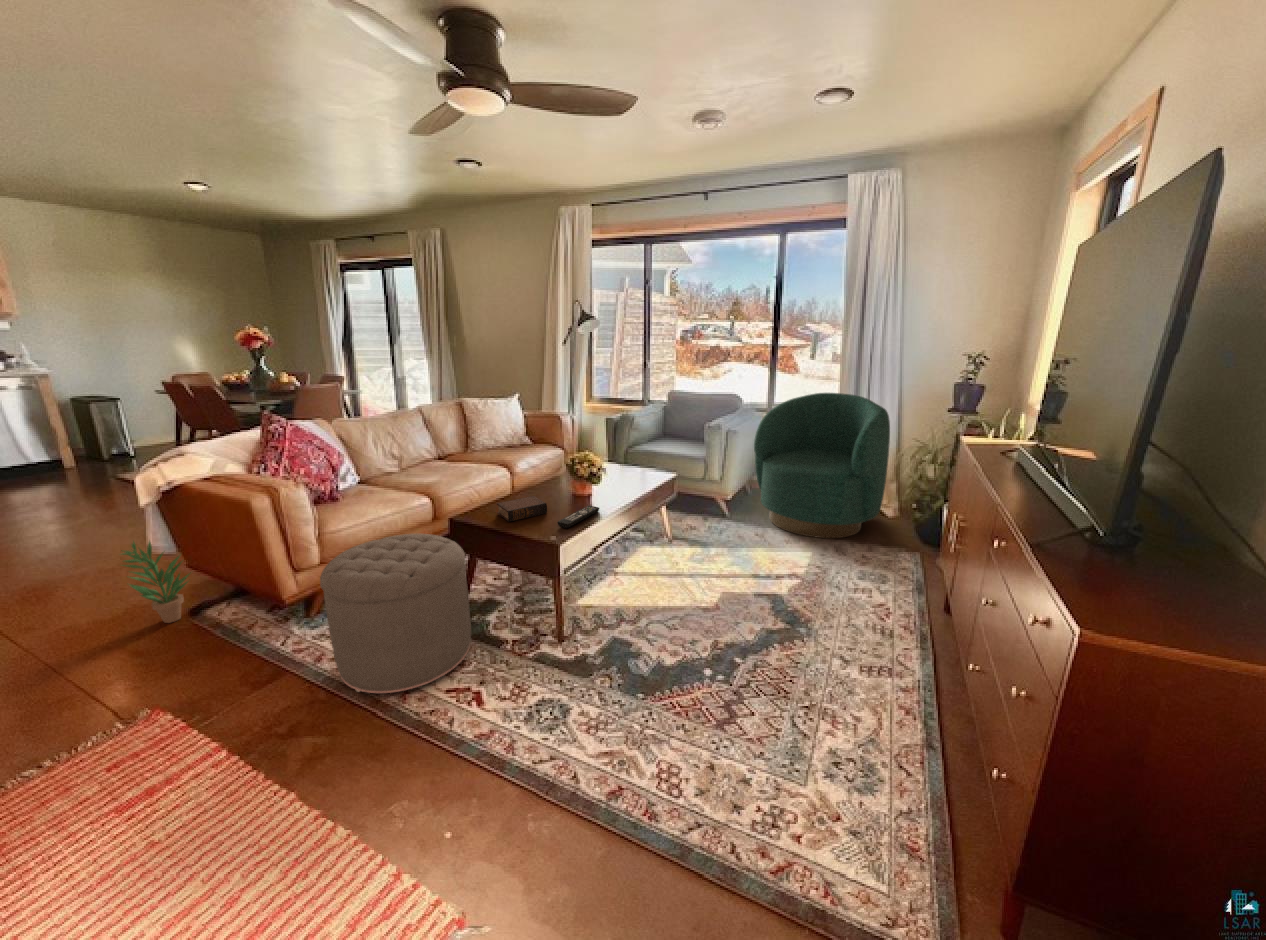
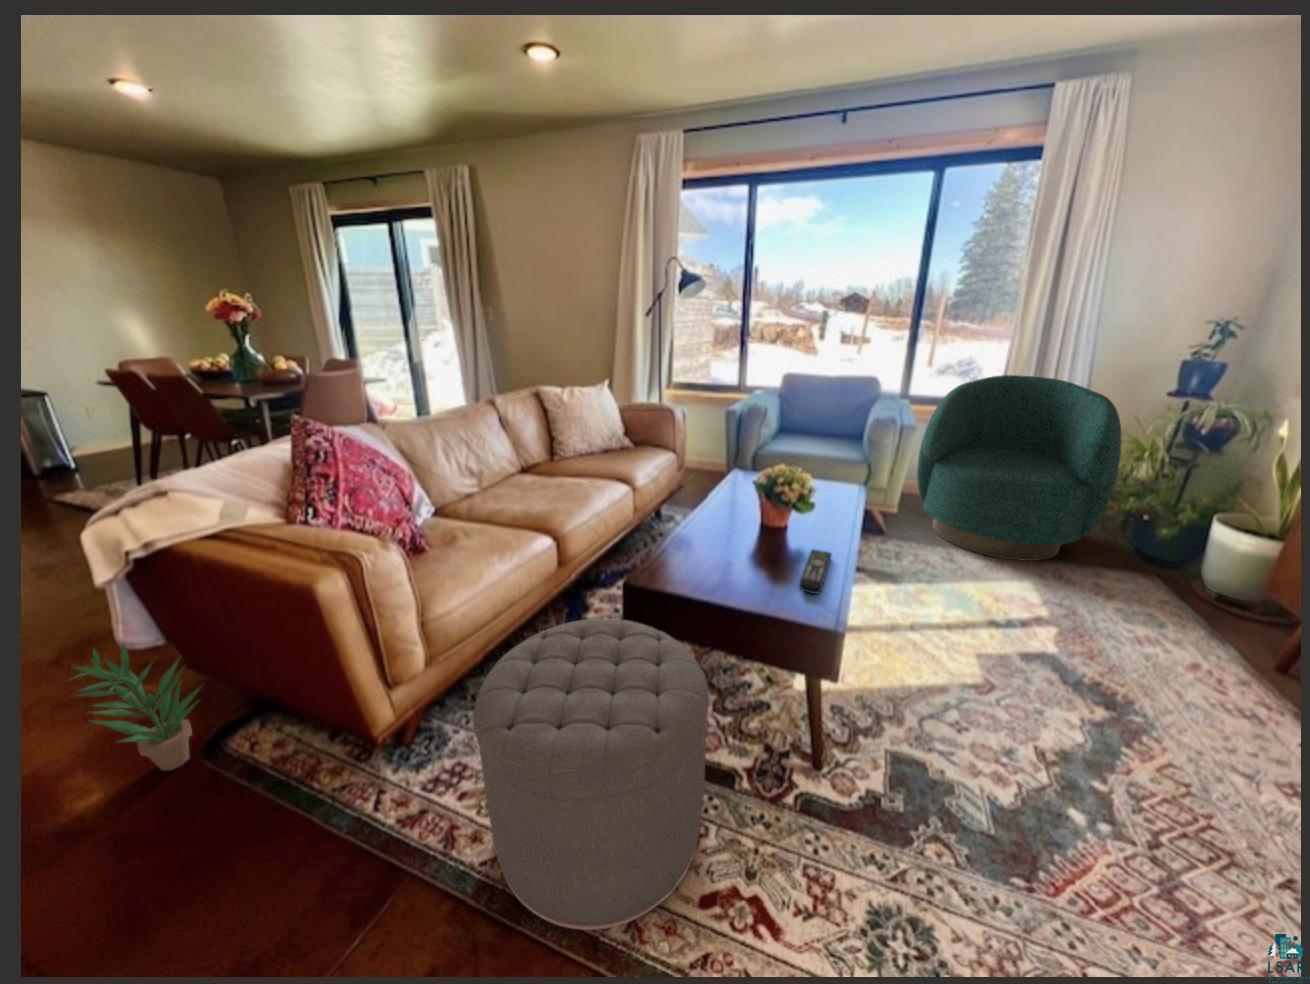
book: present [497,496,547,522] -> none [683,536,757,584]

